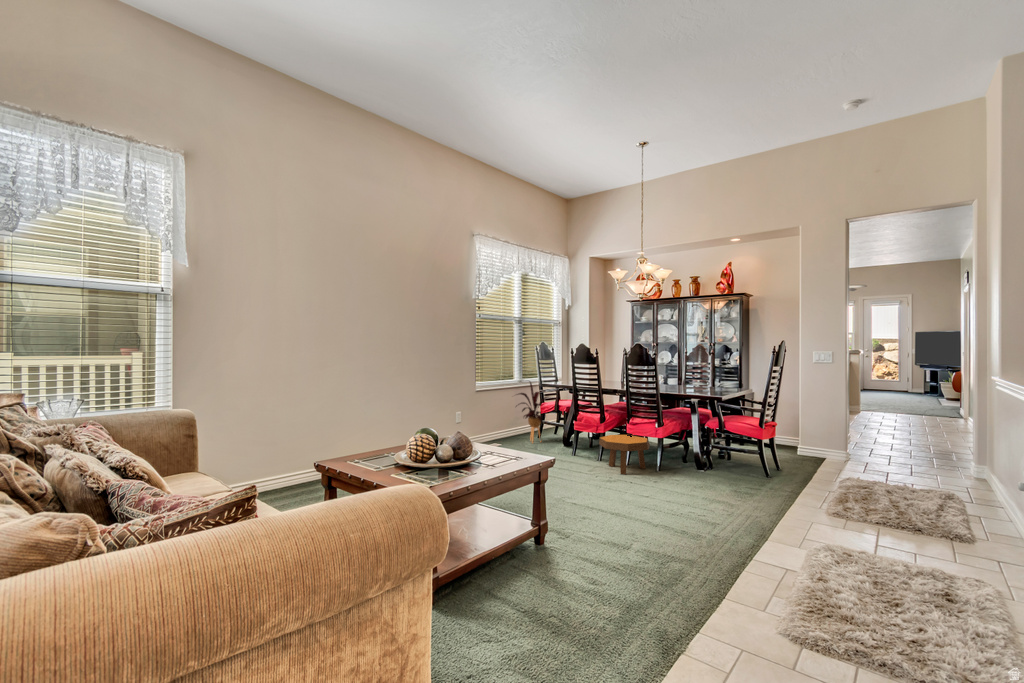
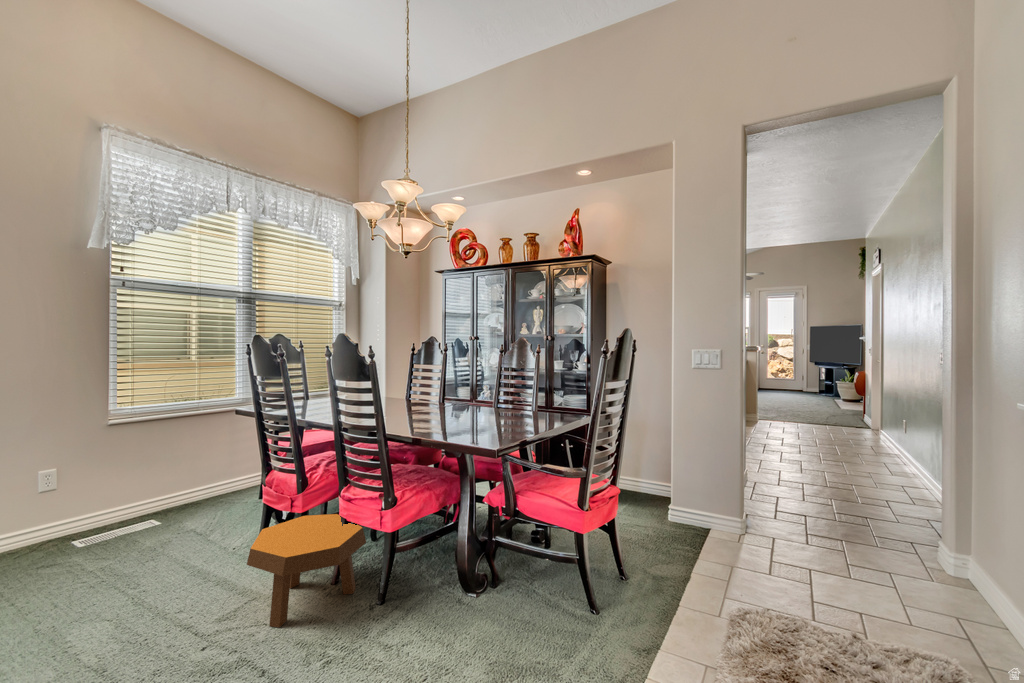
house plant: present [518,382,549,443] -> none [197,397,285,507]

